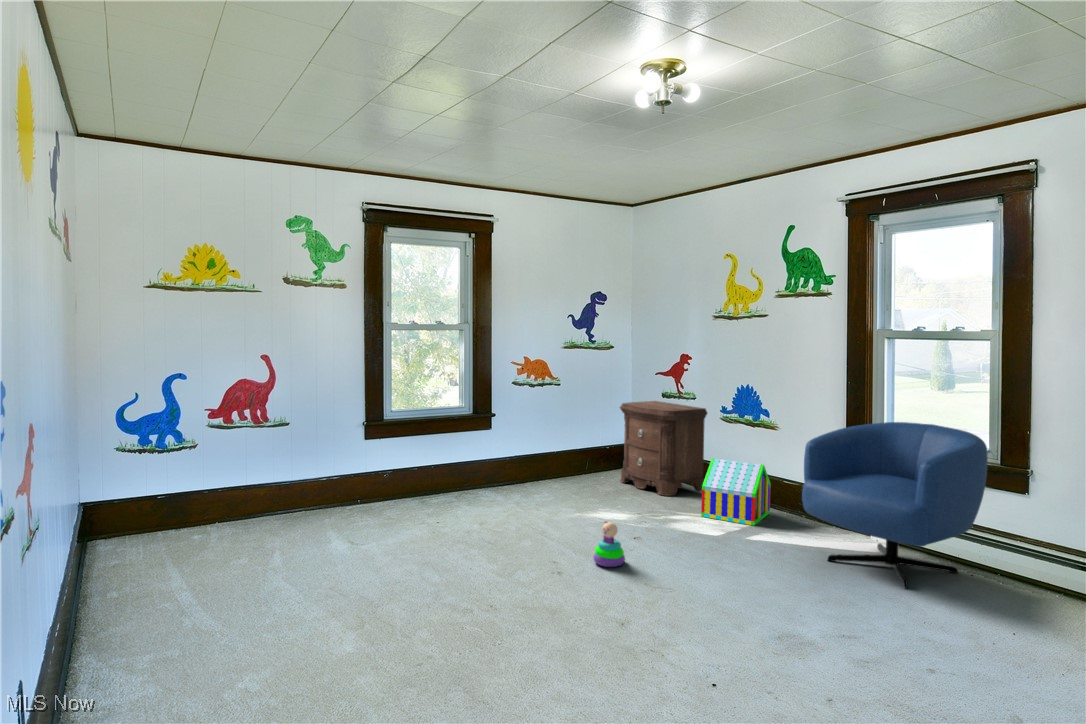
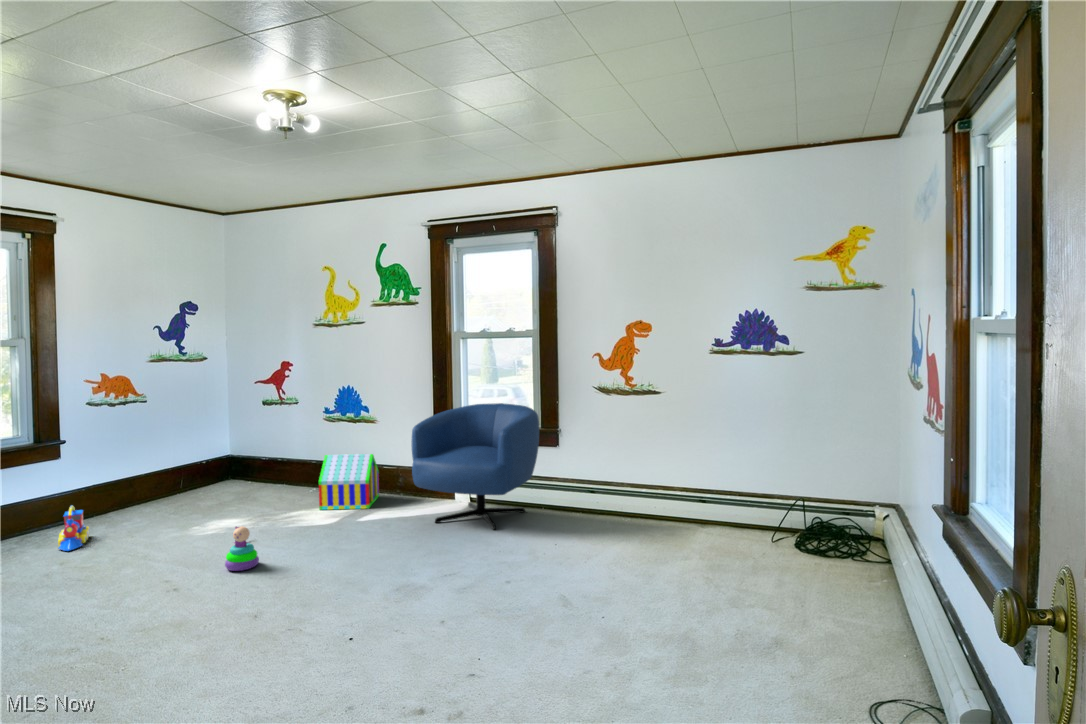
nightstand: present [620,401,707,496] -> none [220,409,315,499]
toy train: none [477,472,503,512] -> present [58,505,90,551]

